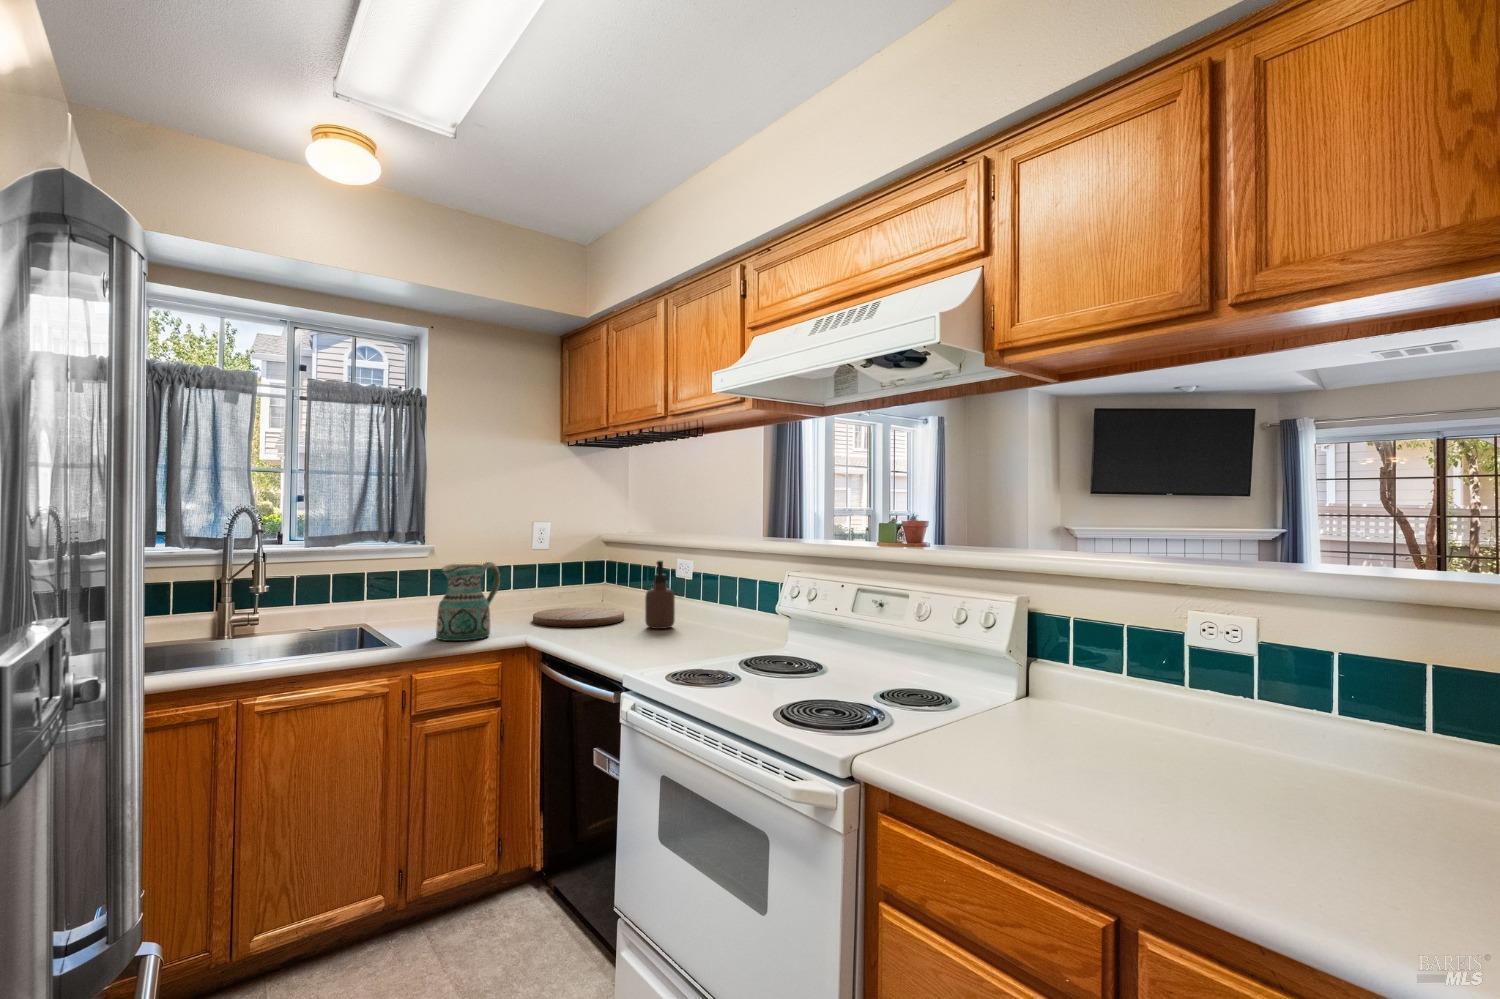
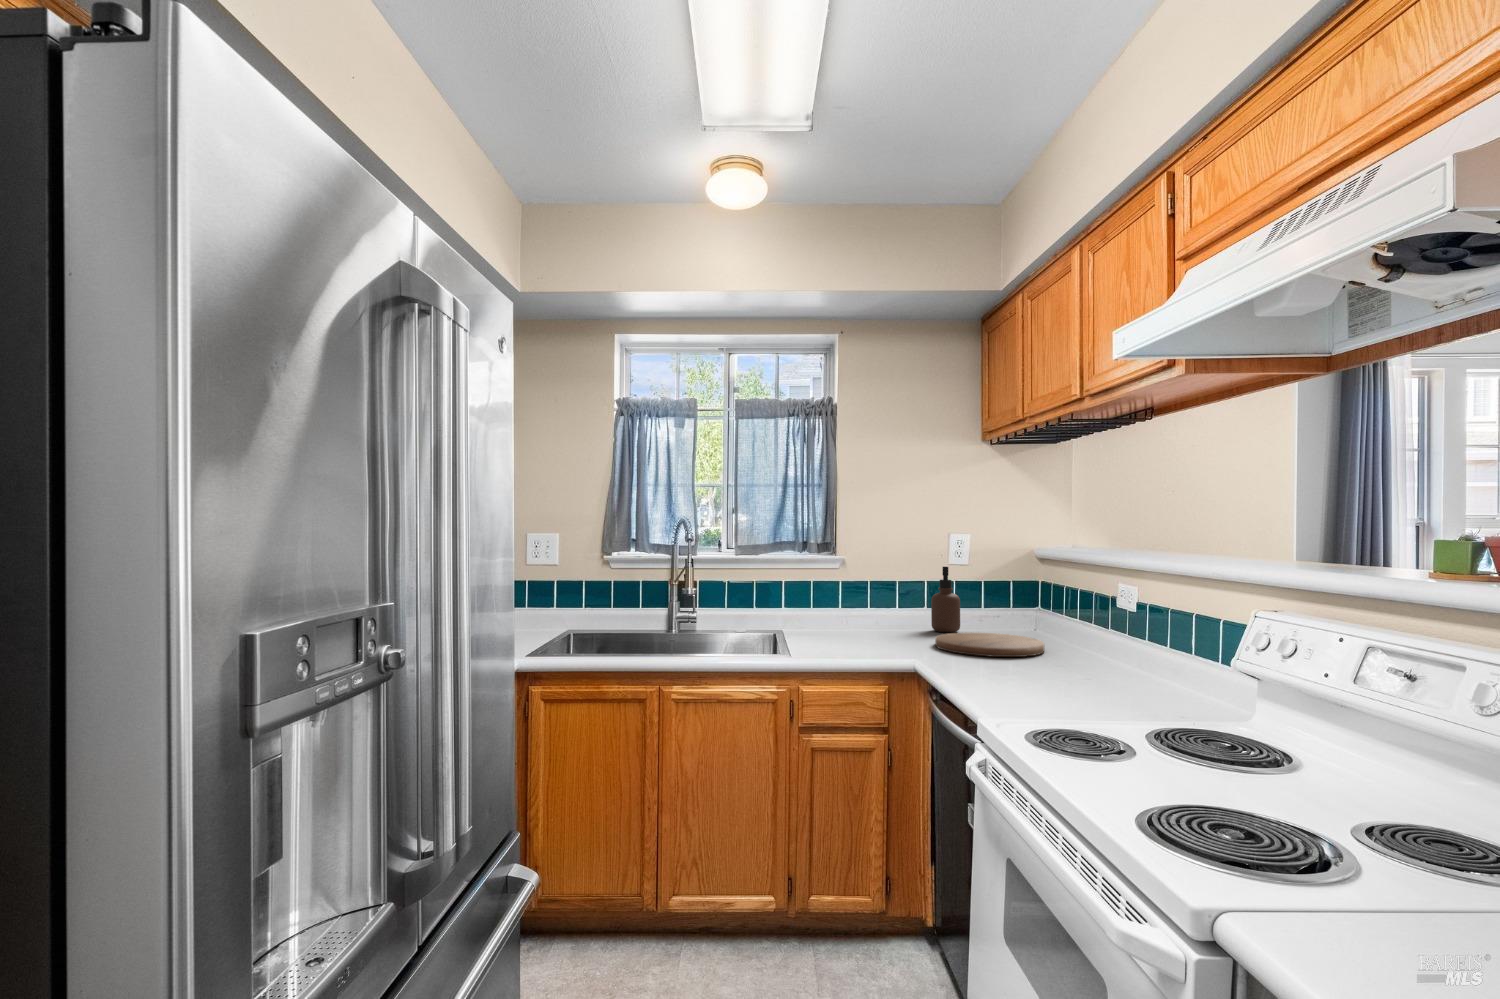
soap dispenser: present [645,561,675,629] -> present [931,567,960,632]
ceramic pitcher: present [436,562,500,641] -> none [826,575,892,656]

